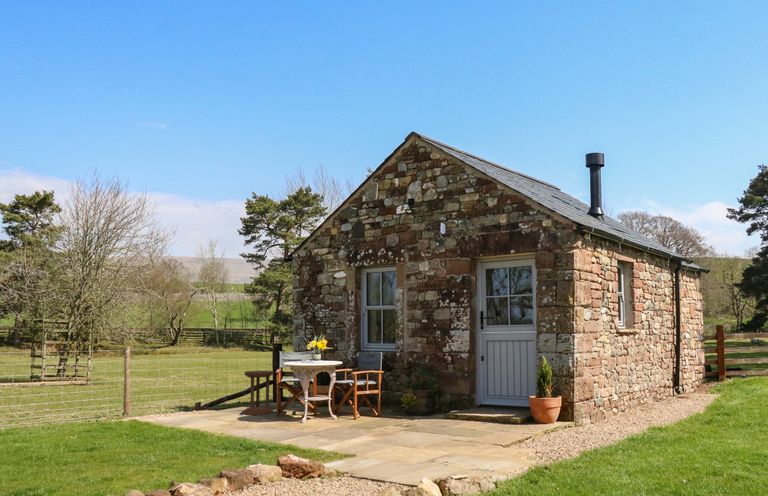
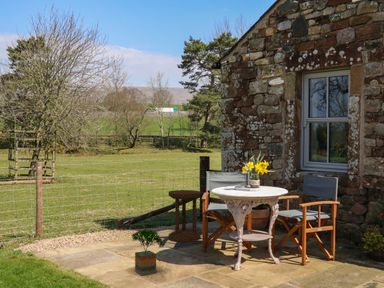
potted tree: none [218,395,245,432] -> present [132,229,163,276]

